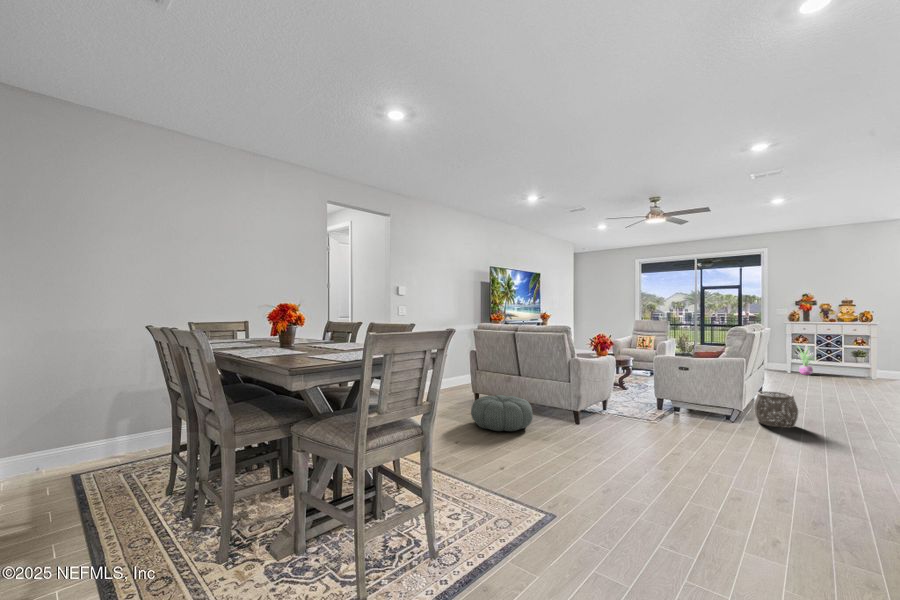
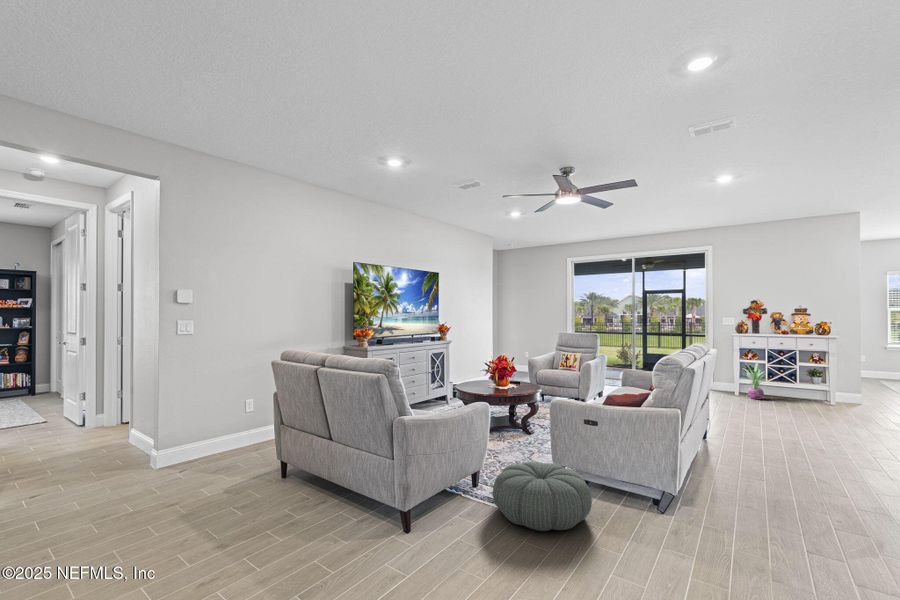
woven basket: present [754,391,798,428] -> none [691,456,755,520]
pouf: present [471,395,533,431] -> present [493,461,592,531]

